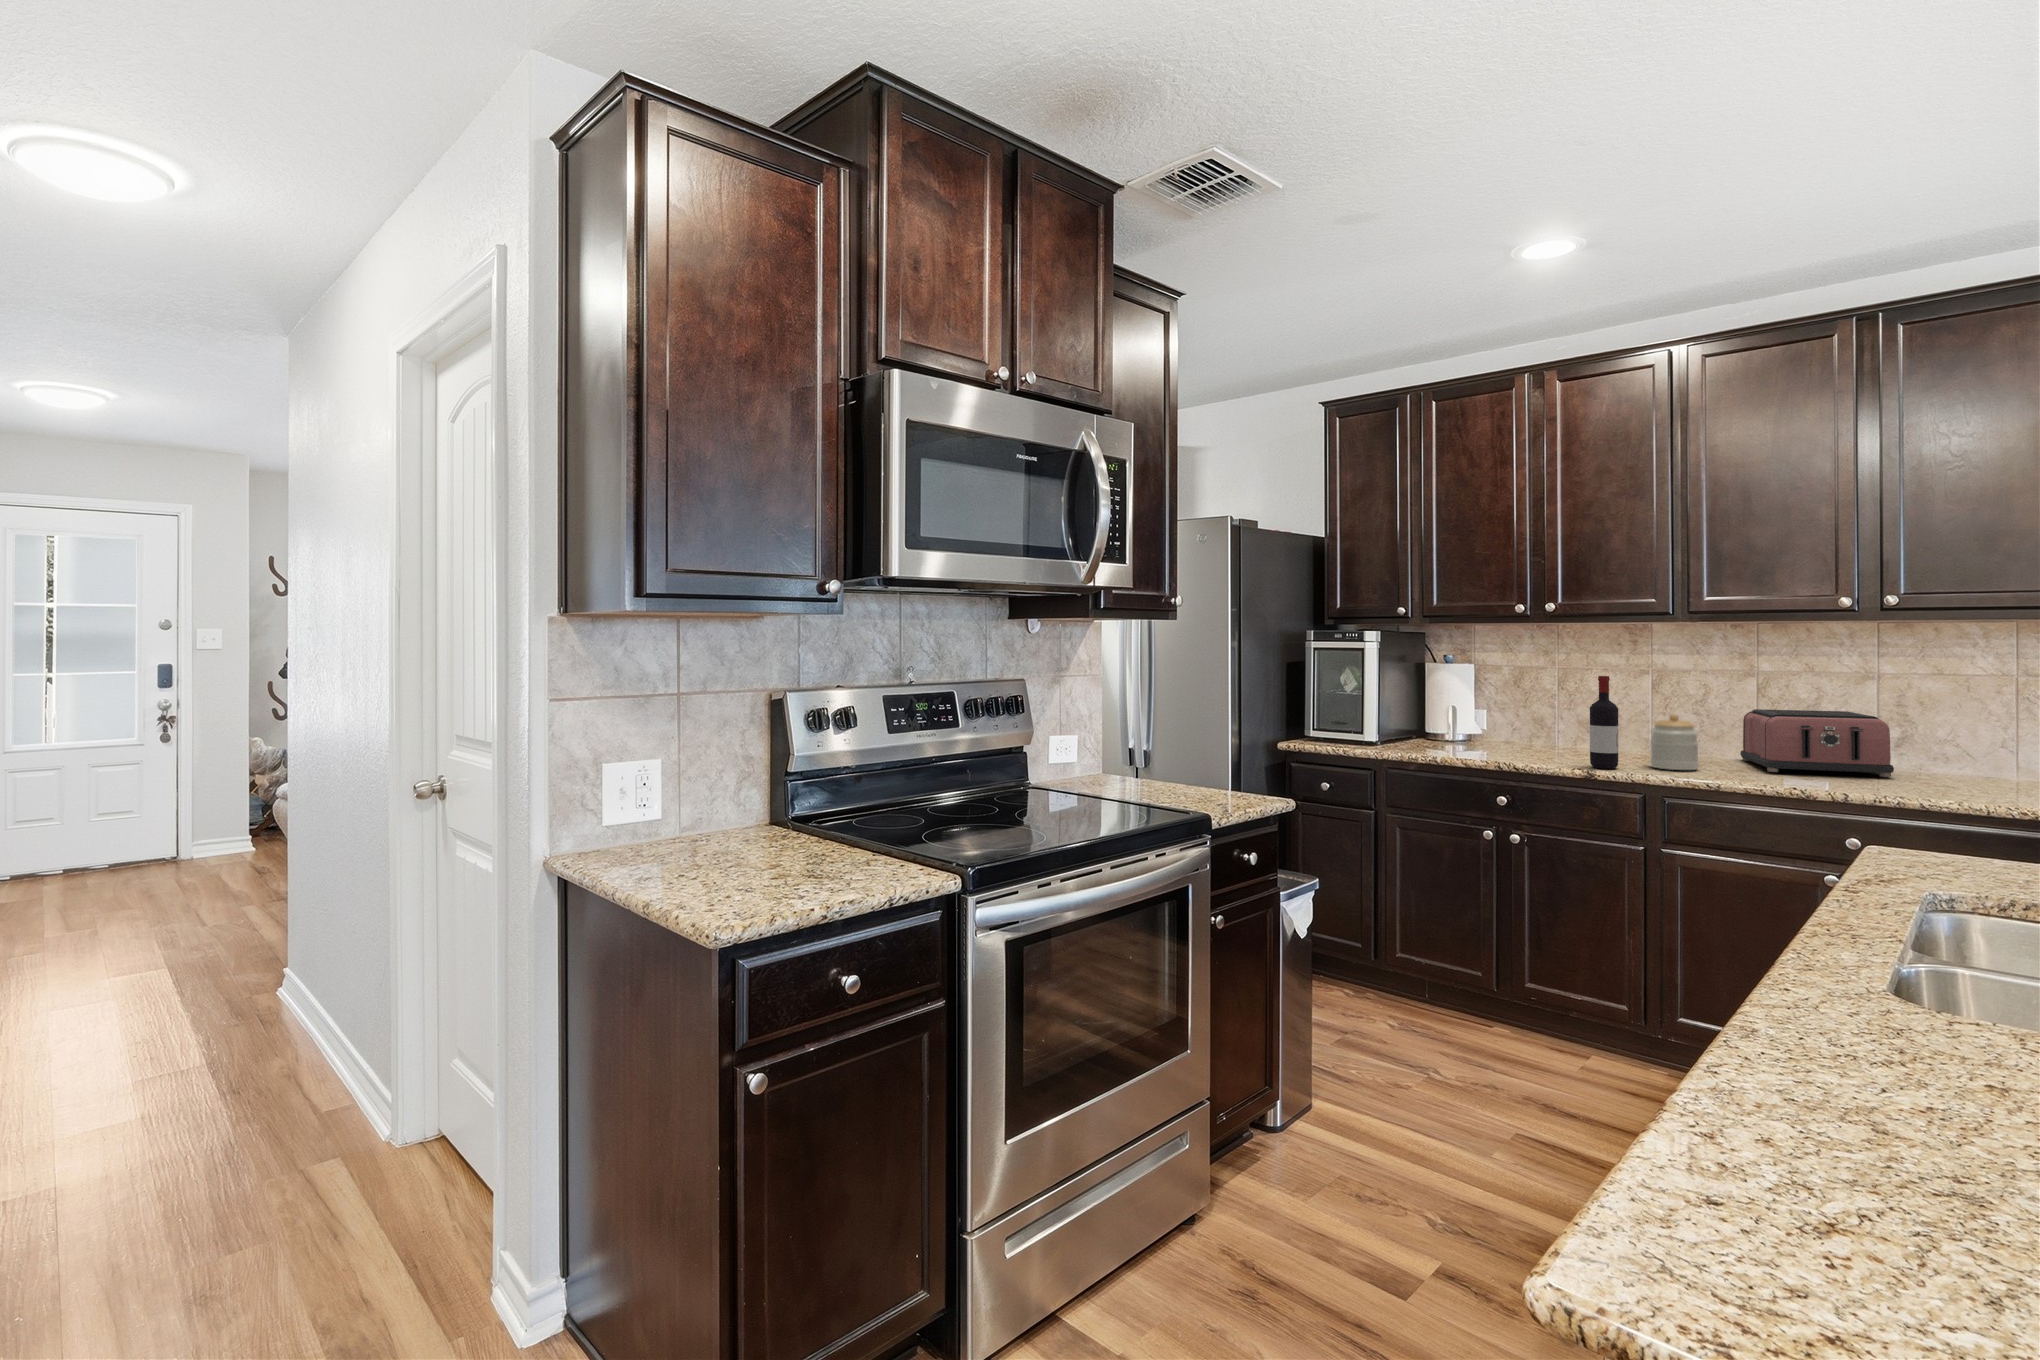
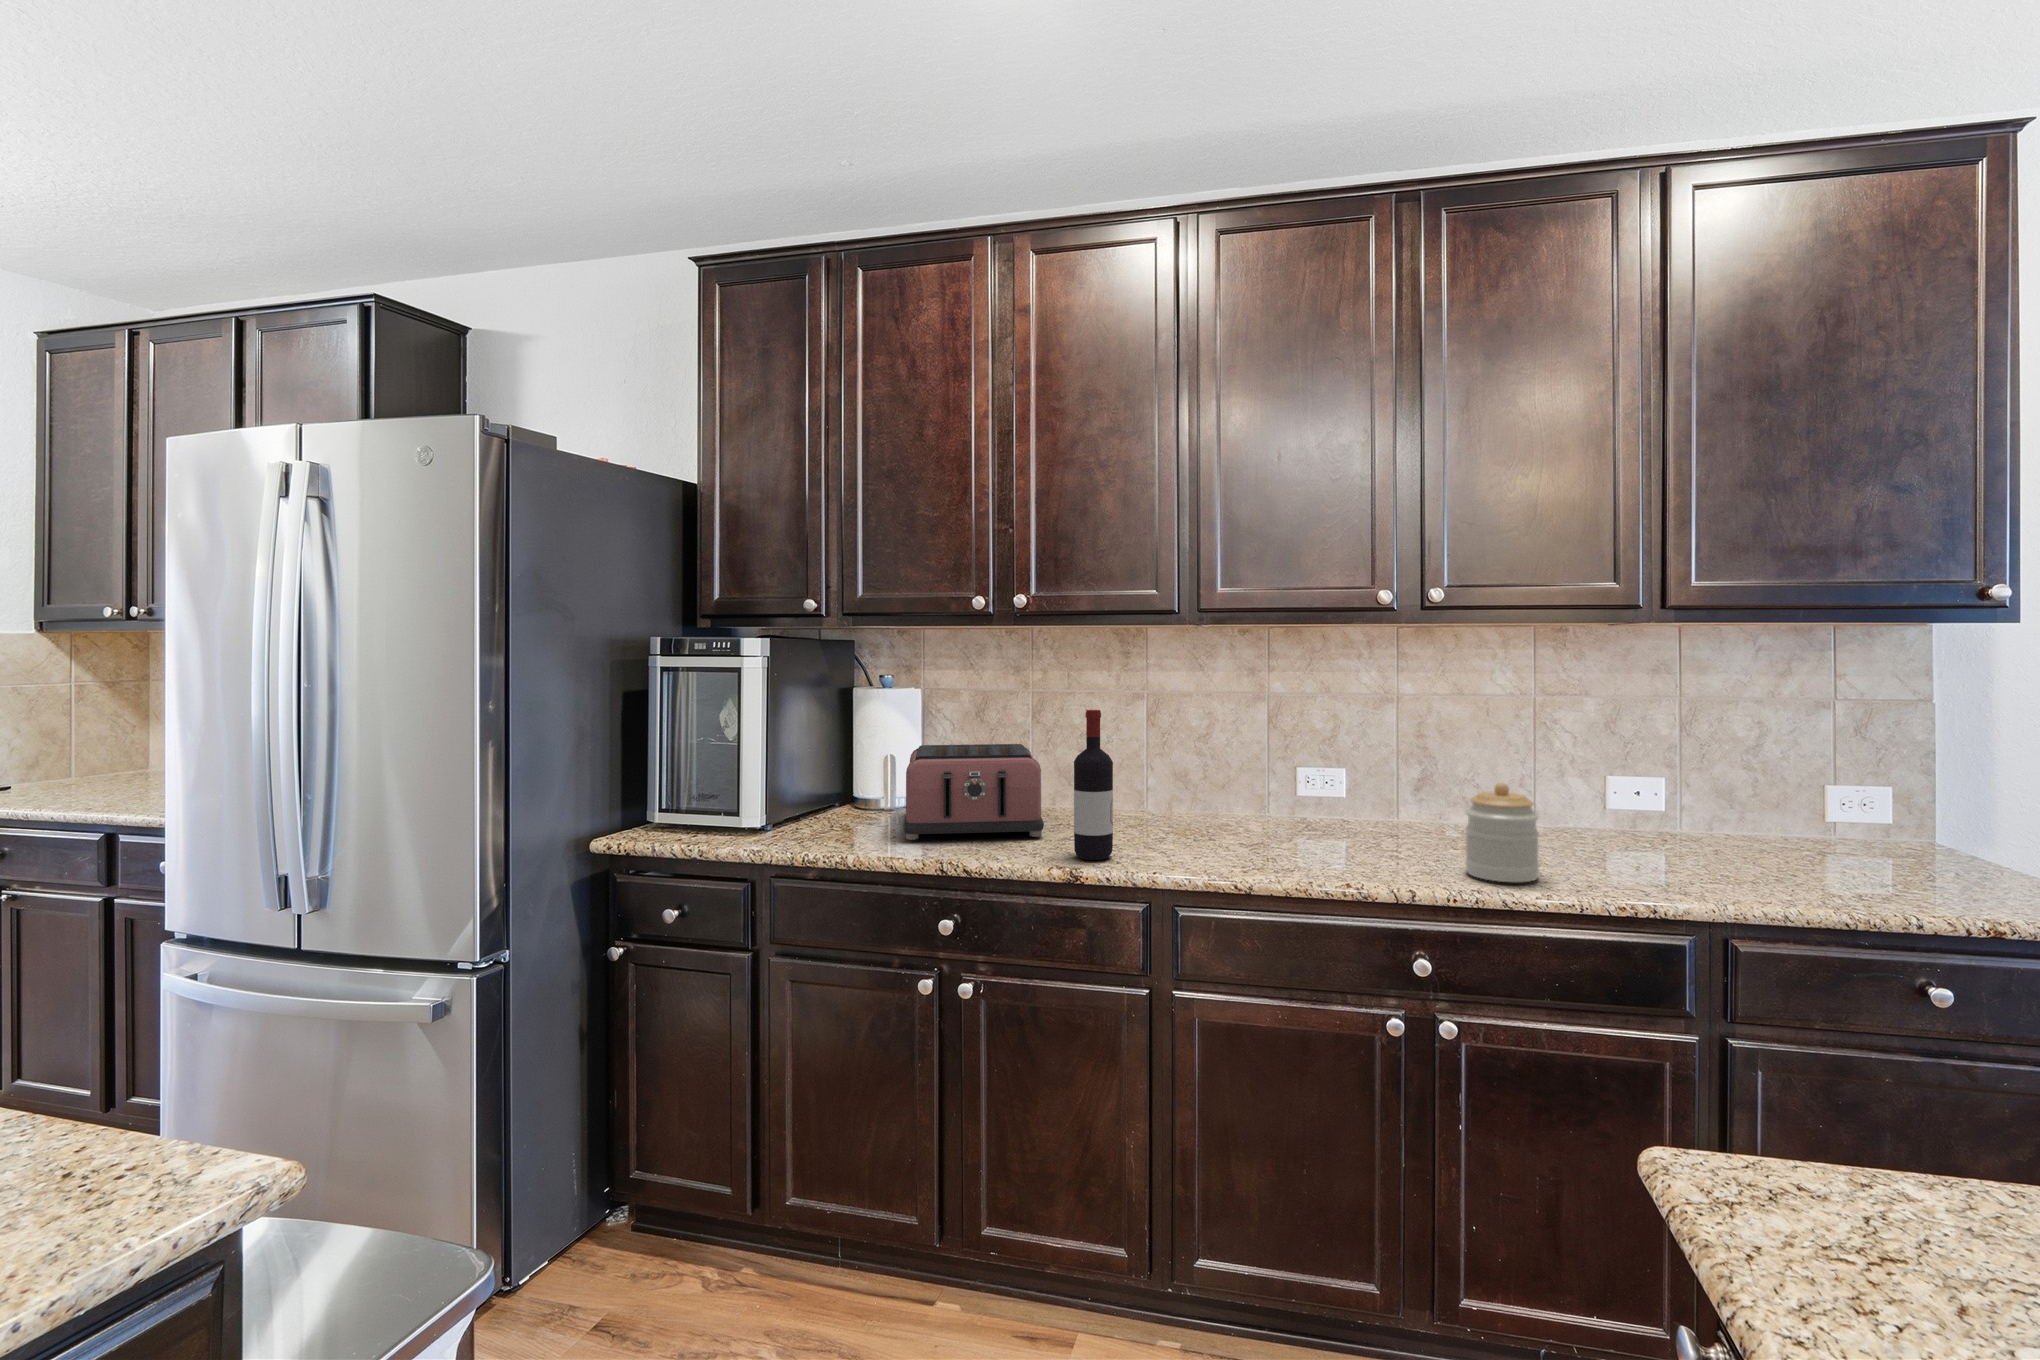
toaster: present [1740,709,1894,777] -> present [904,744,1044,840]
jar: present [1650,714,1699,770] -> present [1466,783,1539,882]

